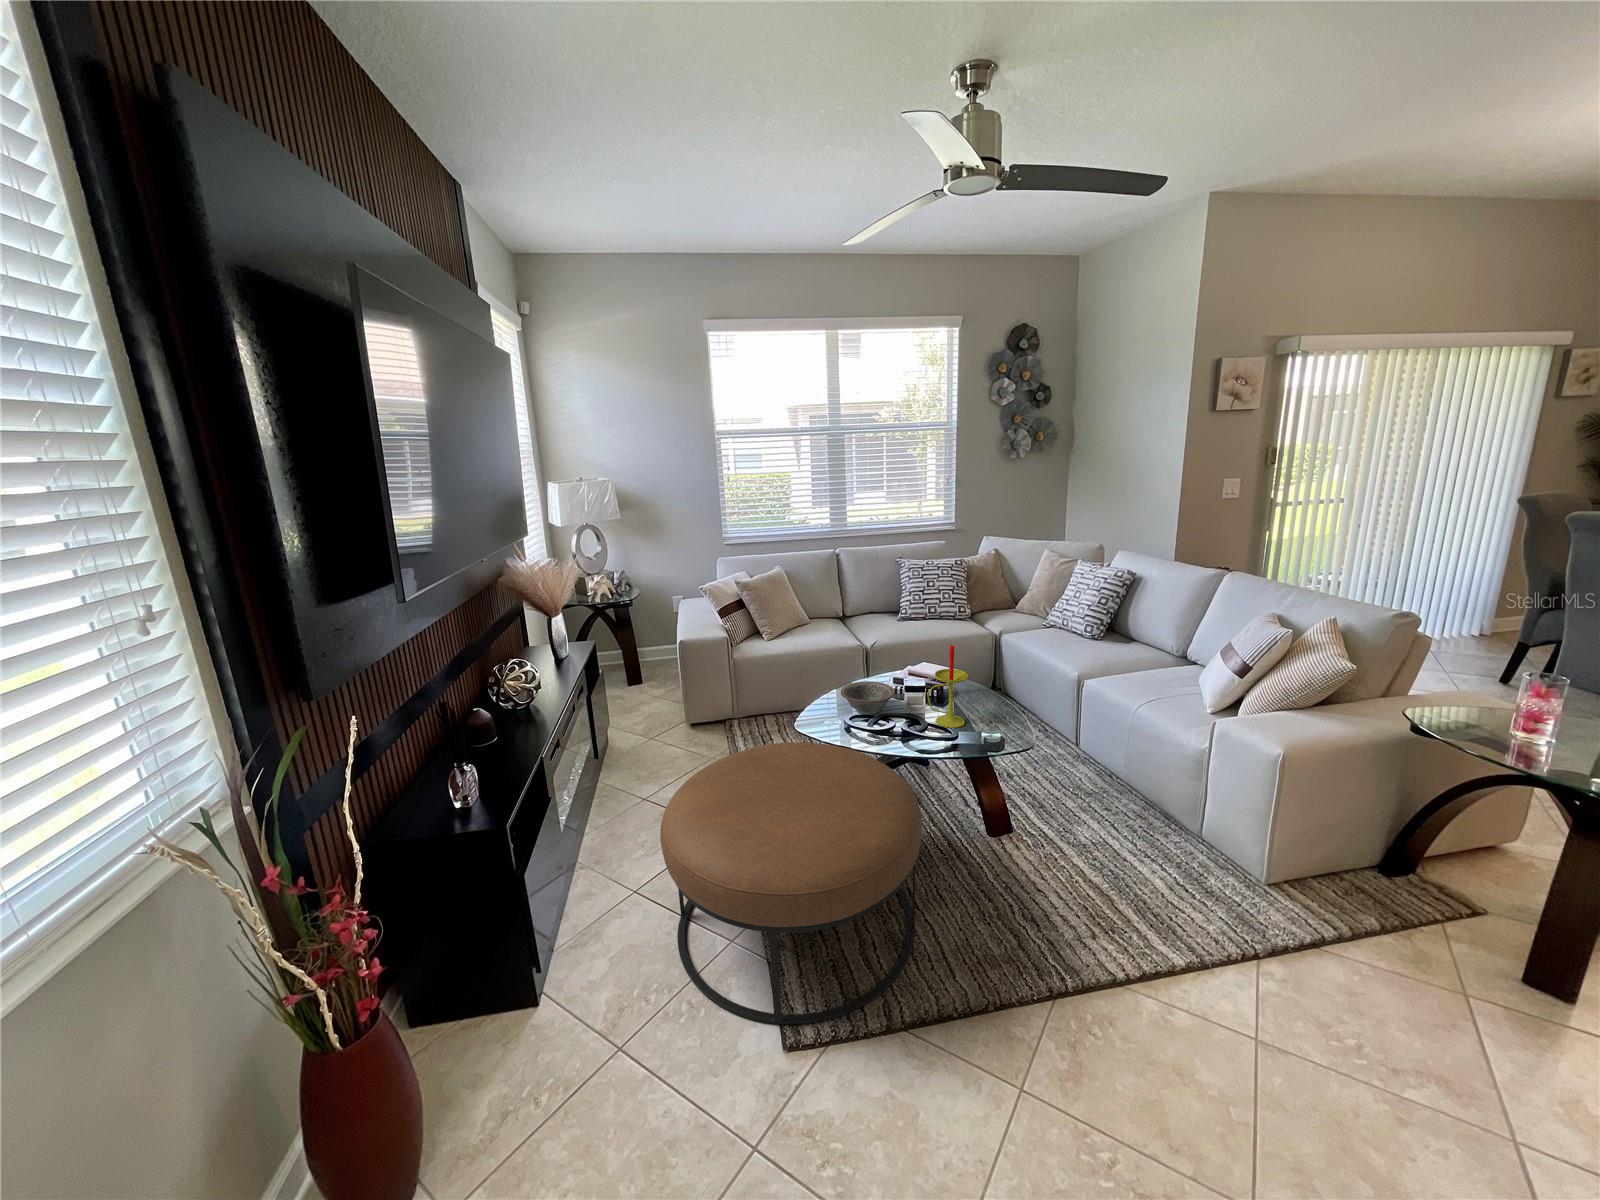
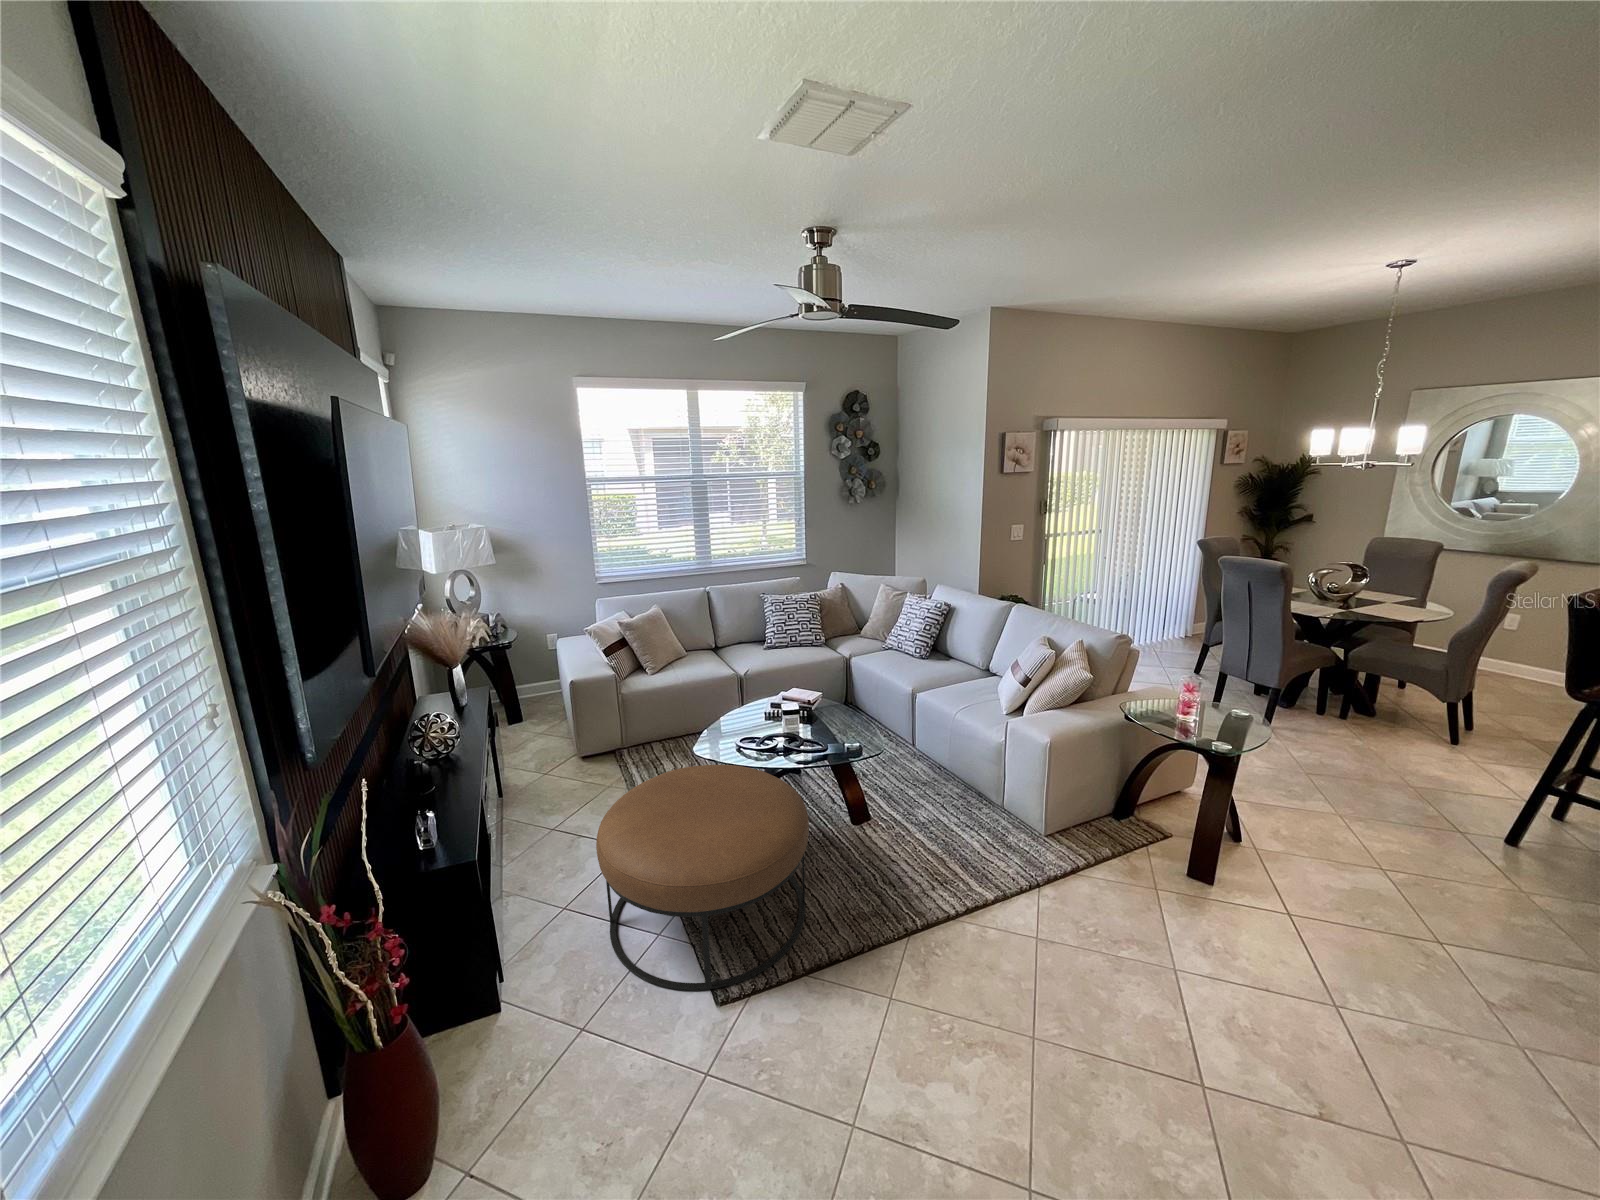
candle: present [927,645,968,728] -> none [801,674,833,742]
decorative bowl: present [841,681,895,715] -> none [729,708,774,737]

